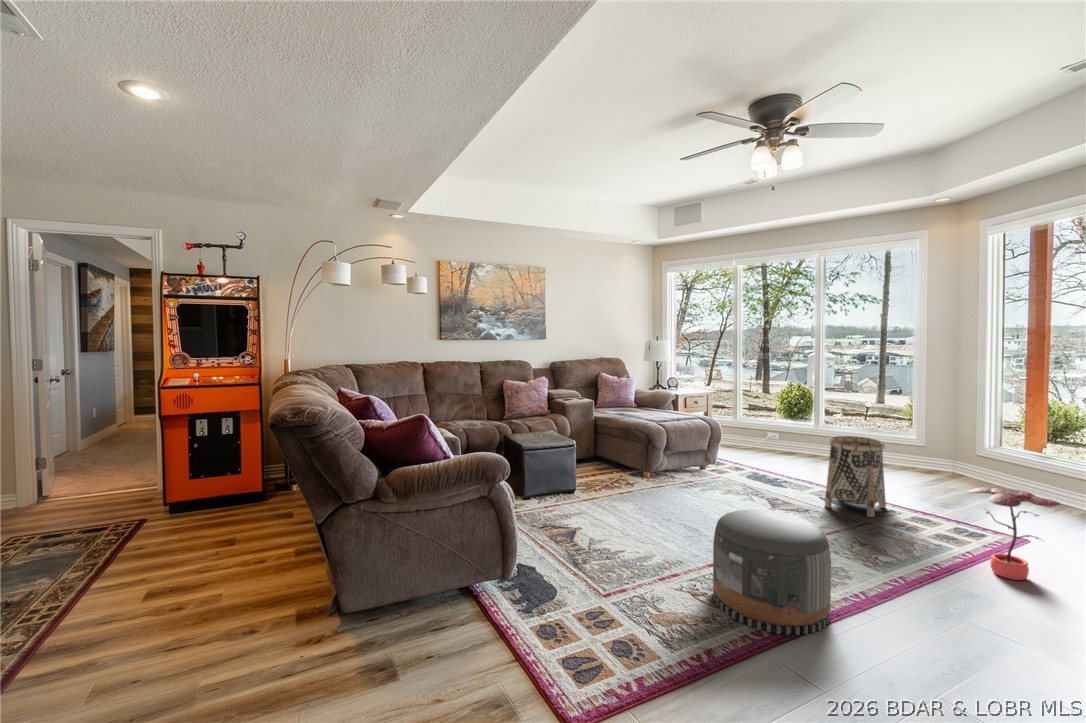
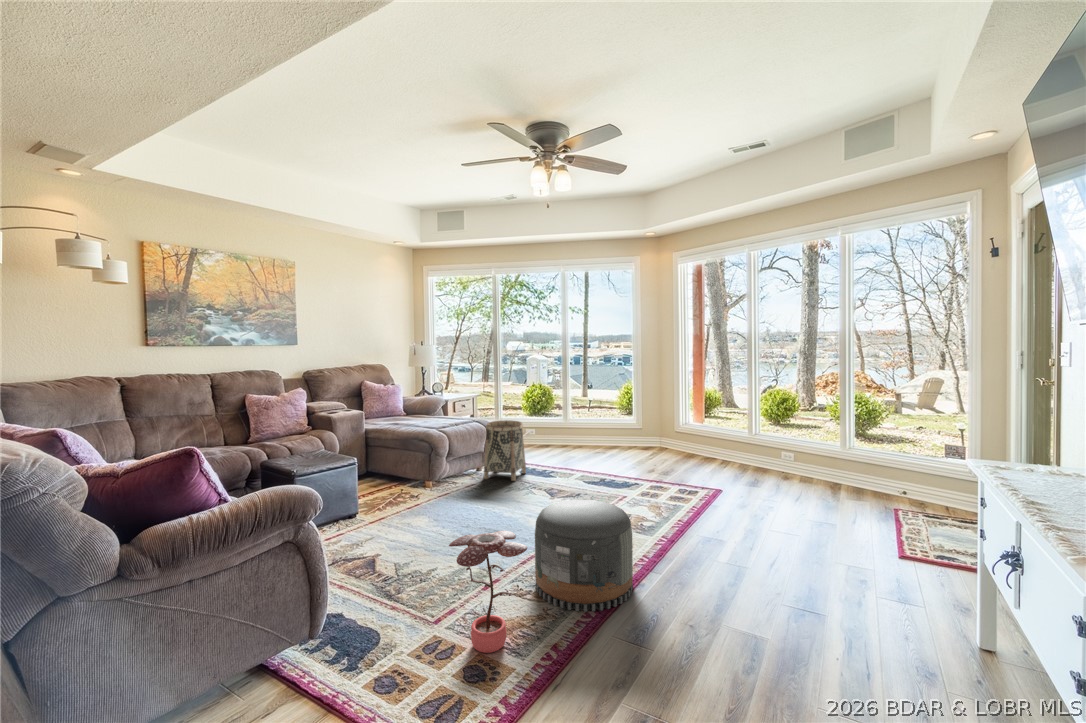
basket: present [825,436,886,517] -> present [484,420,526,481]
potted plant: present [969,488,1060,580] -> present [449,531,527,653]

